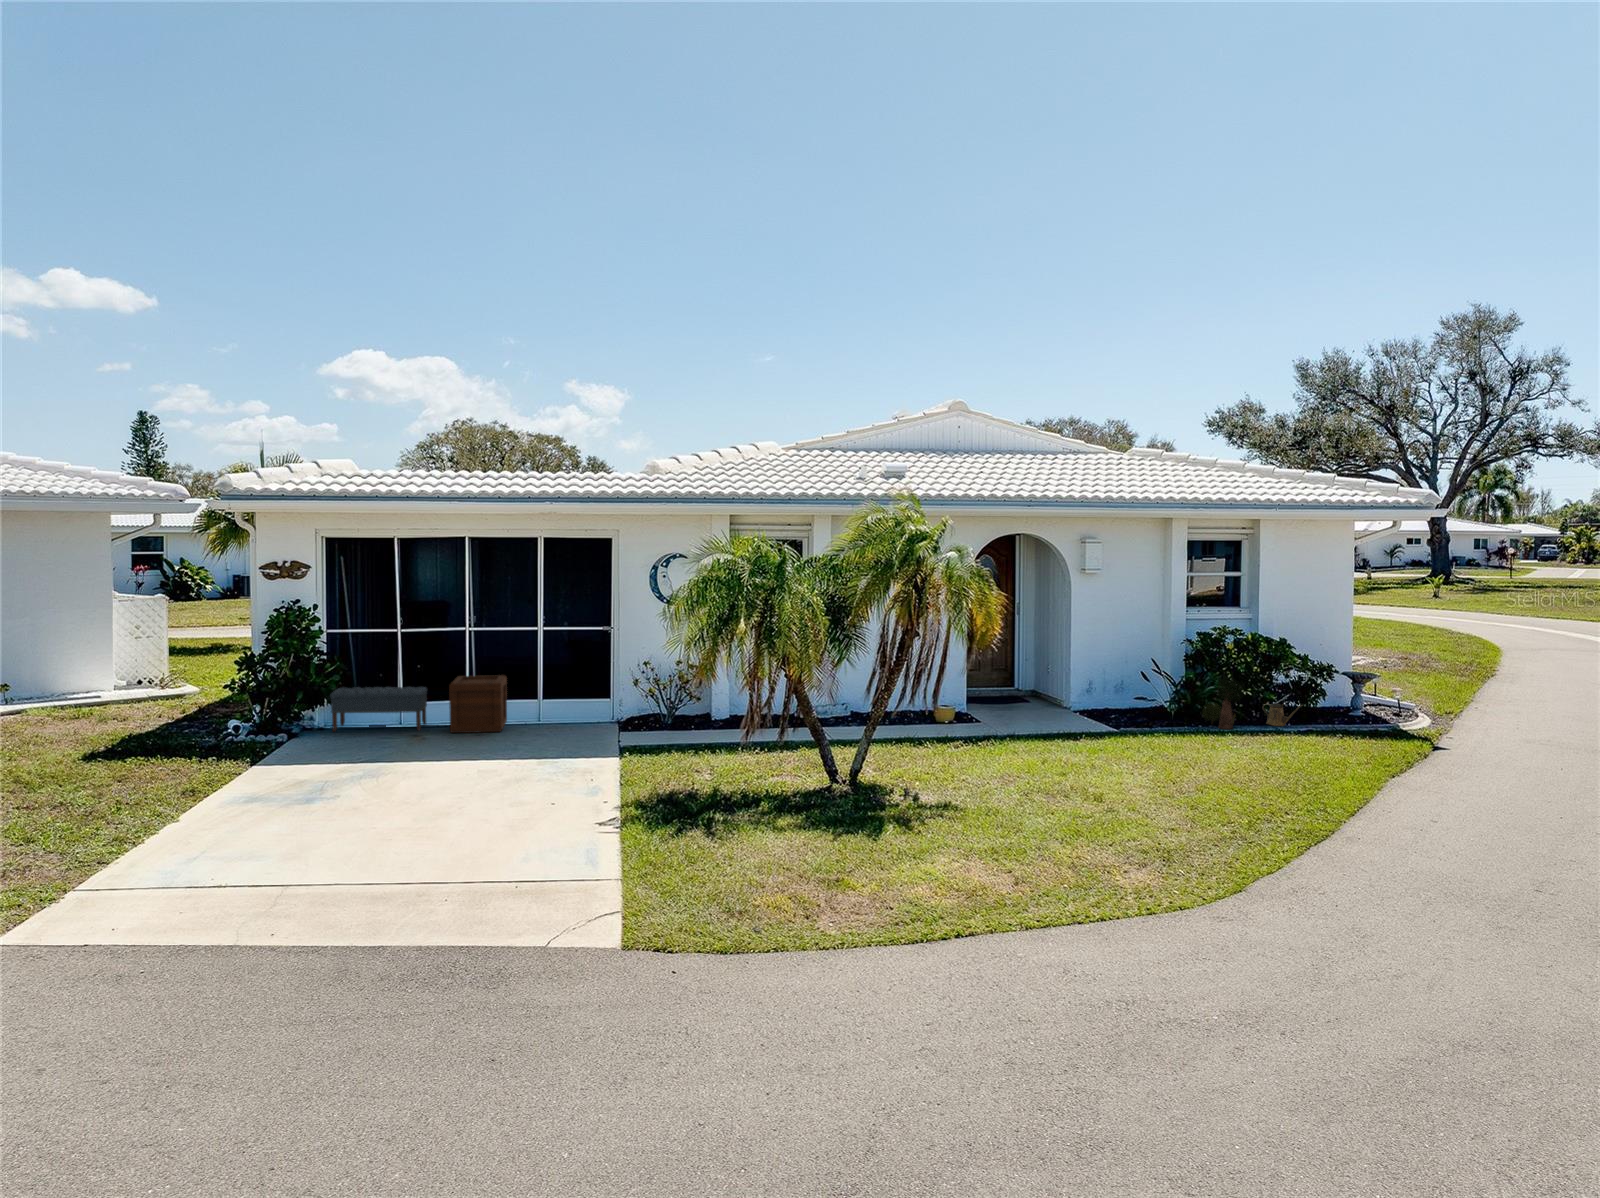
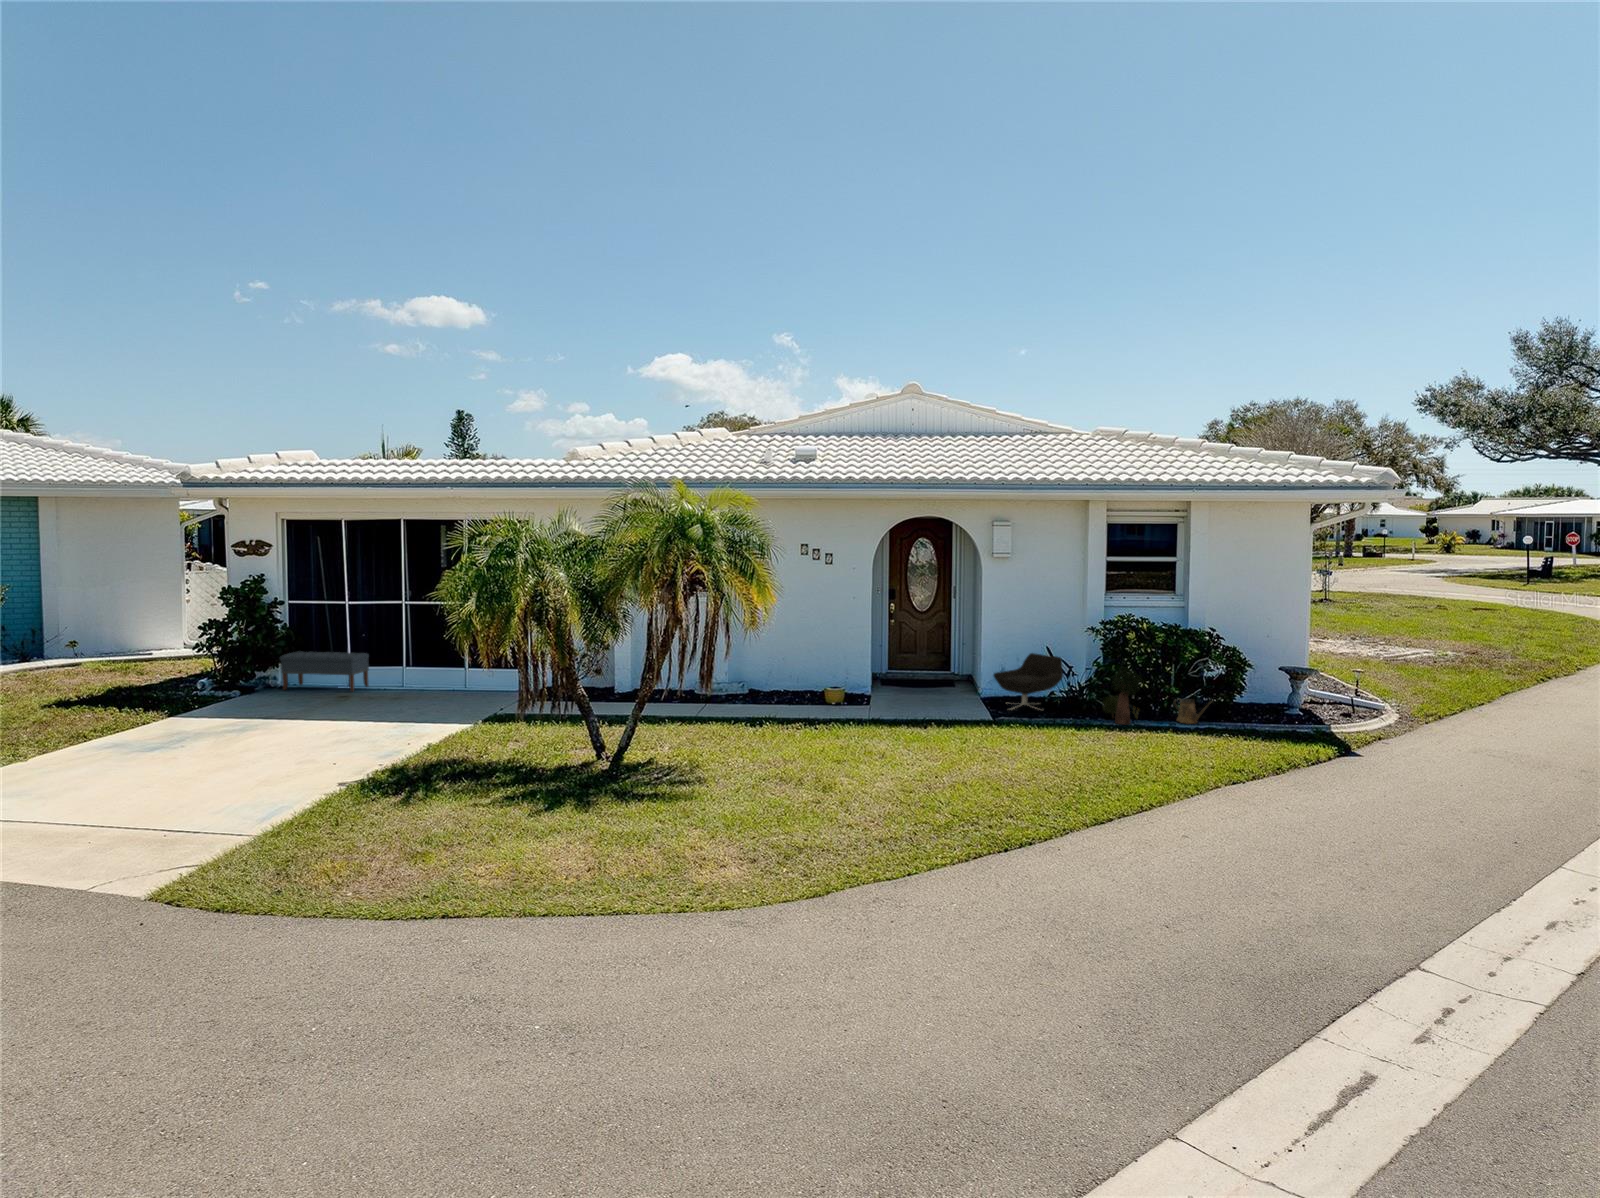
lounge chair: none [1092,665,1157,721] -> present [994,653,1063,709]
wooden crate: present [449,675,507,733] -> none [369,644,436,696]

